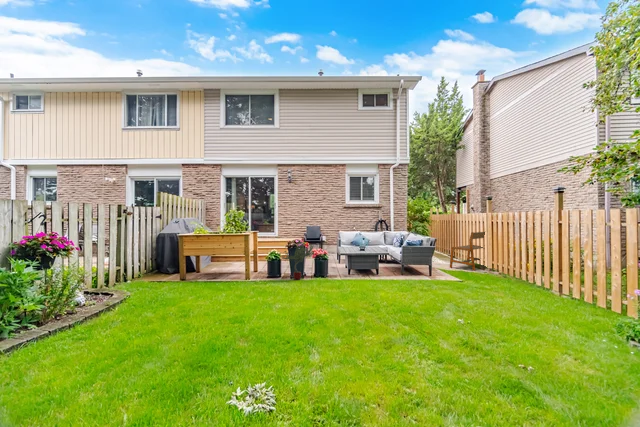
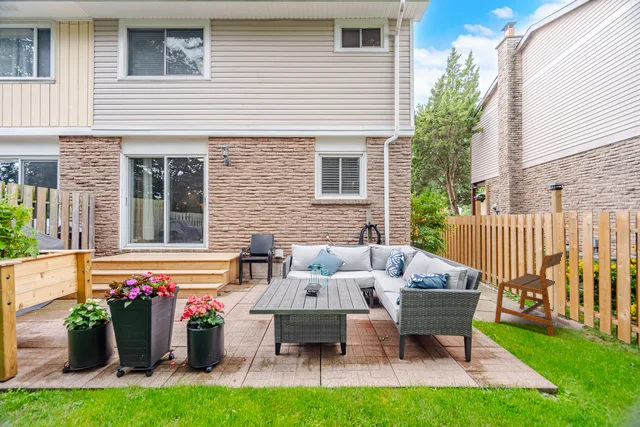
potted tree: present [282,240,313,280] -> none [86,282,173,391]

